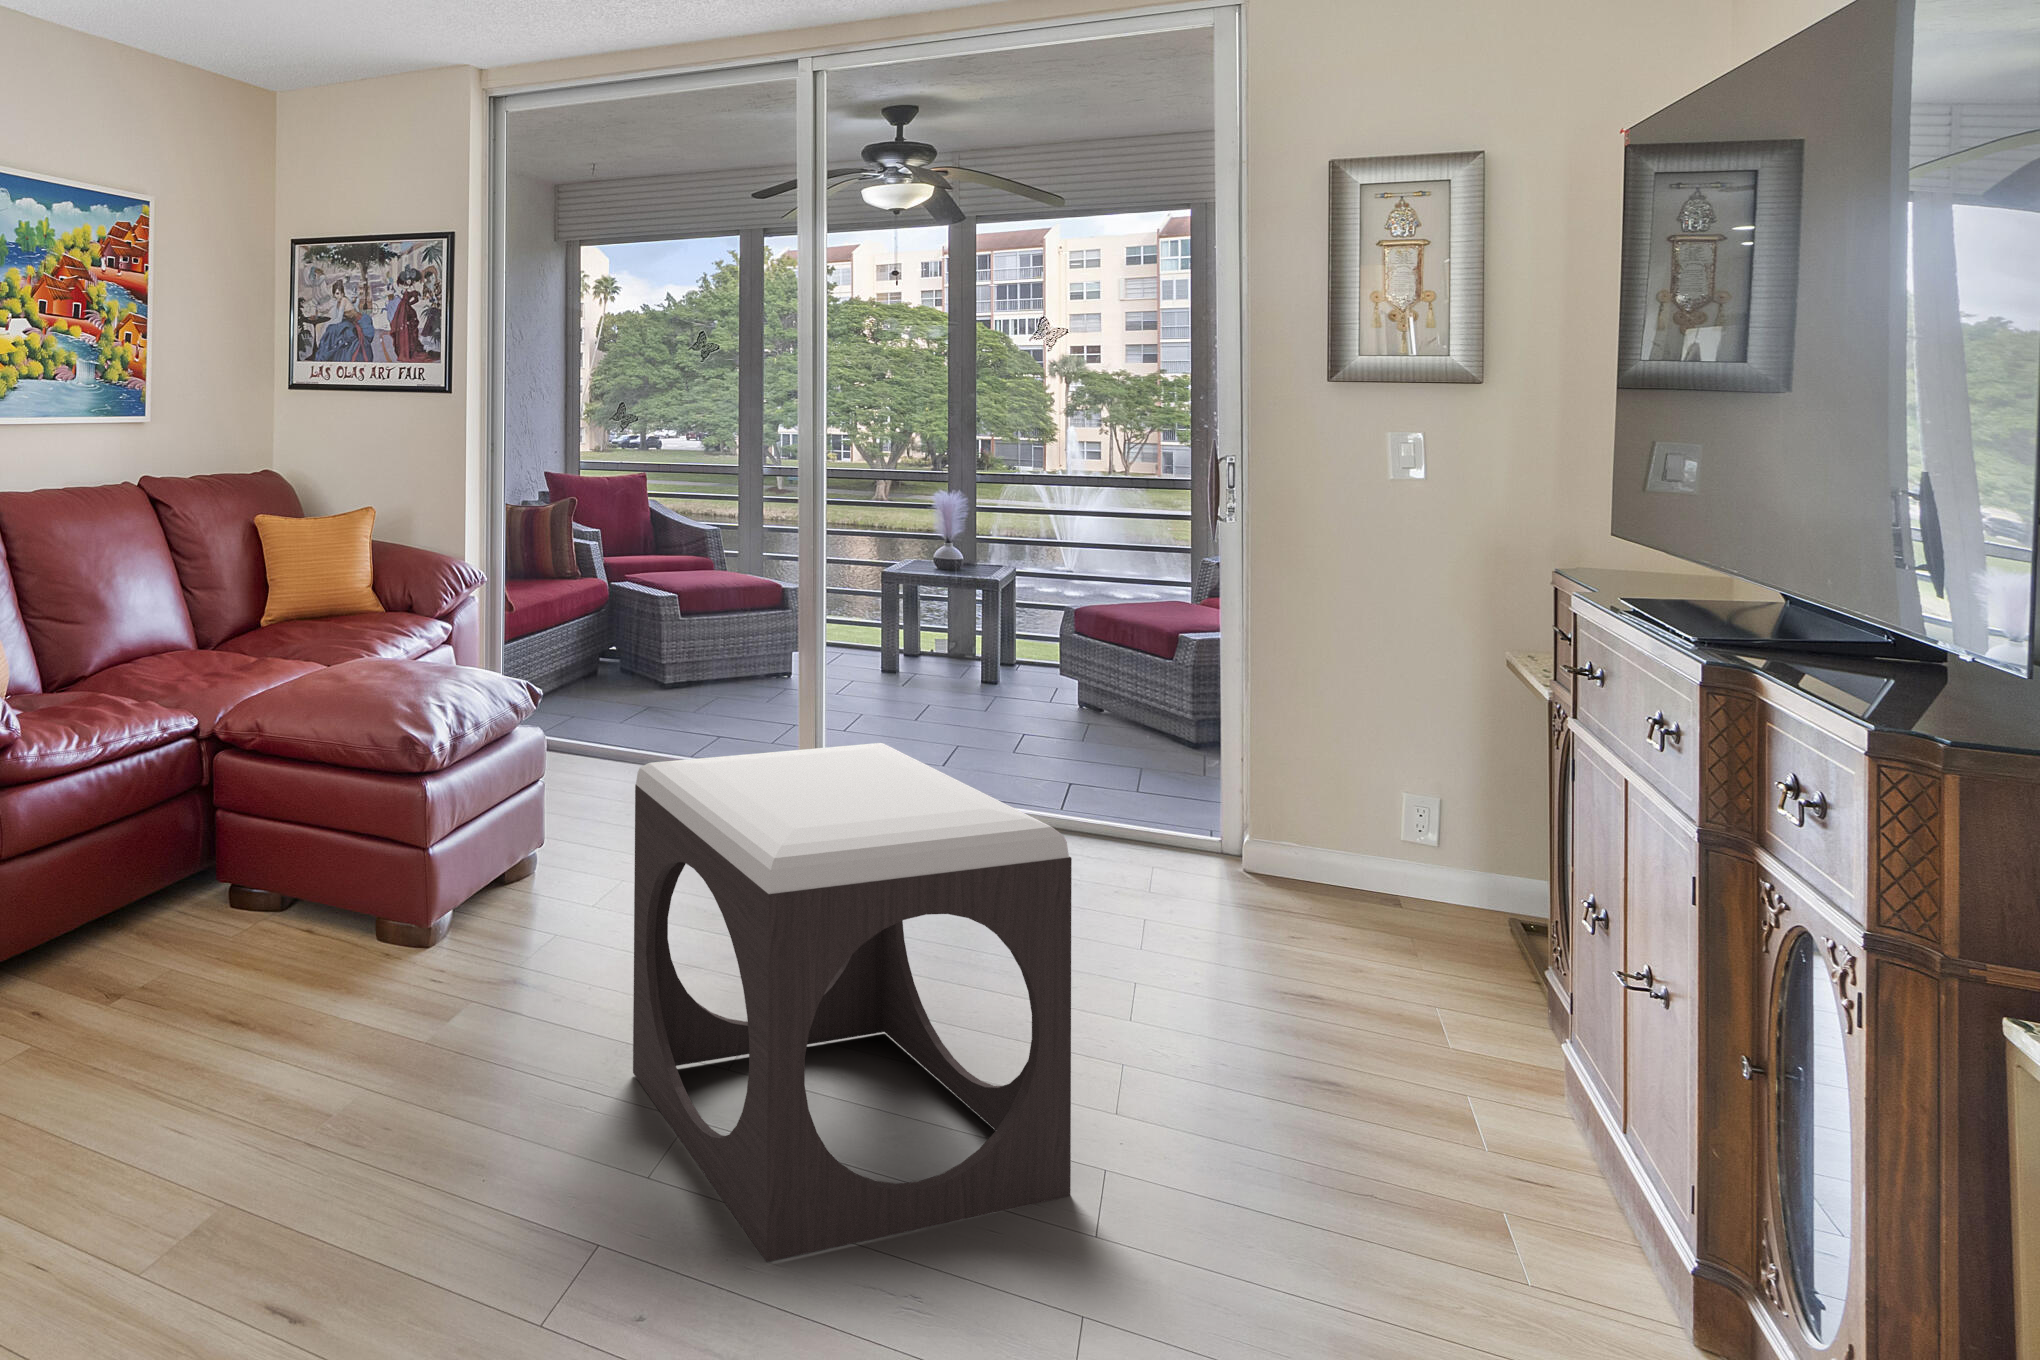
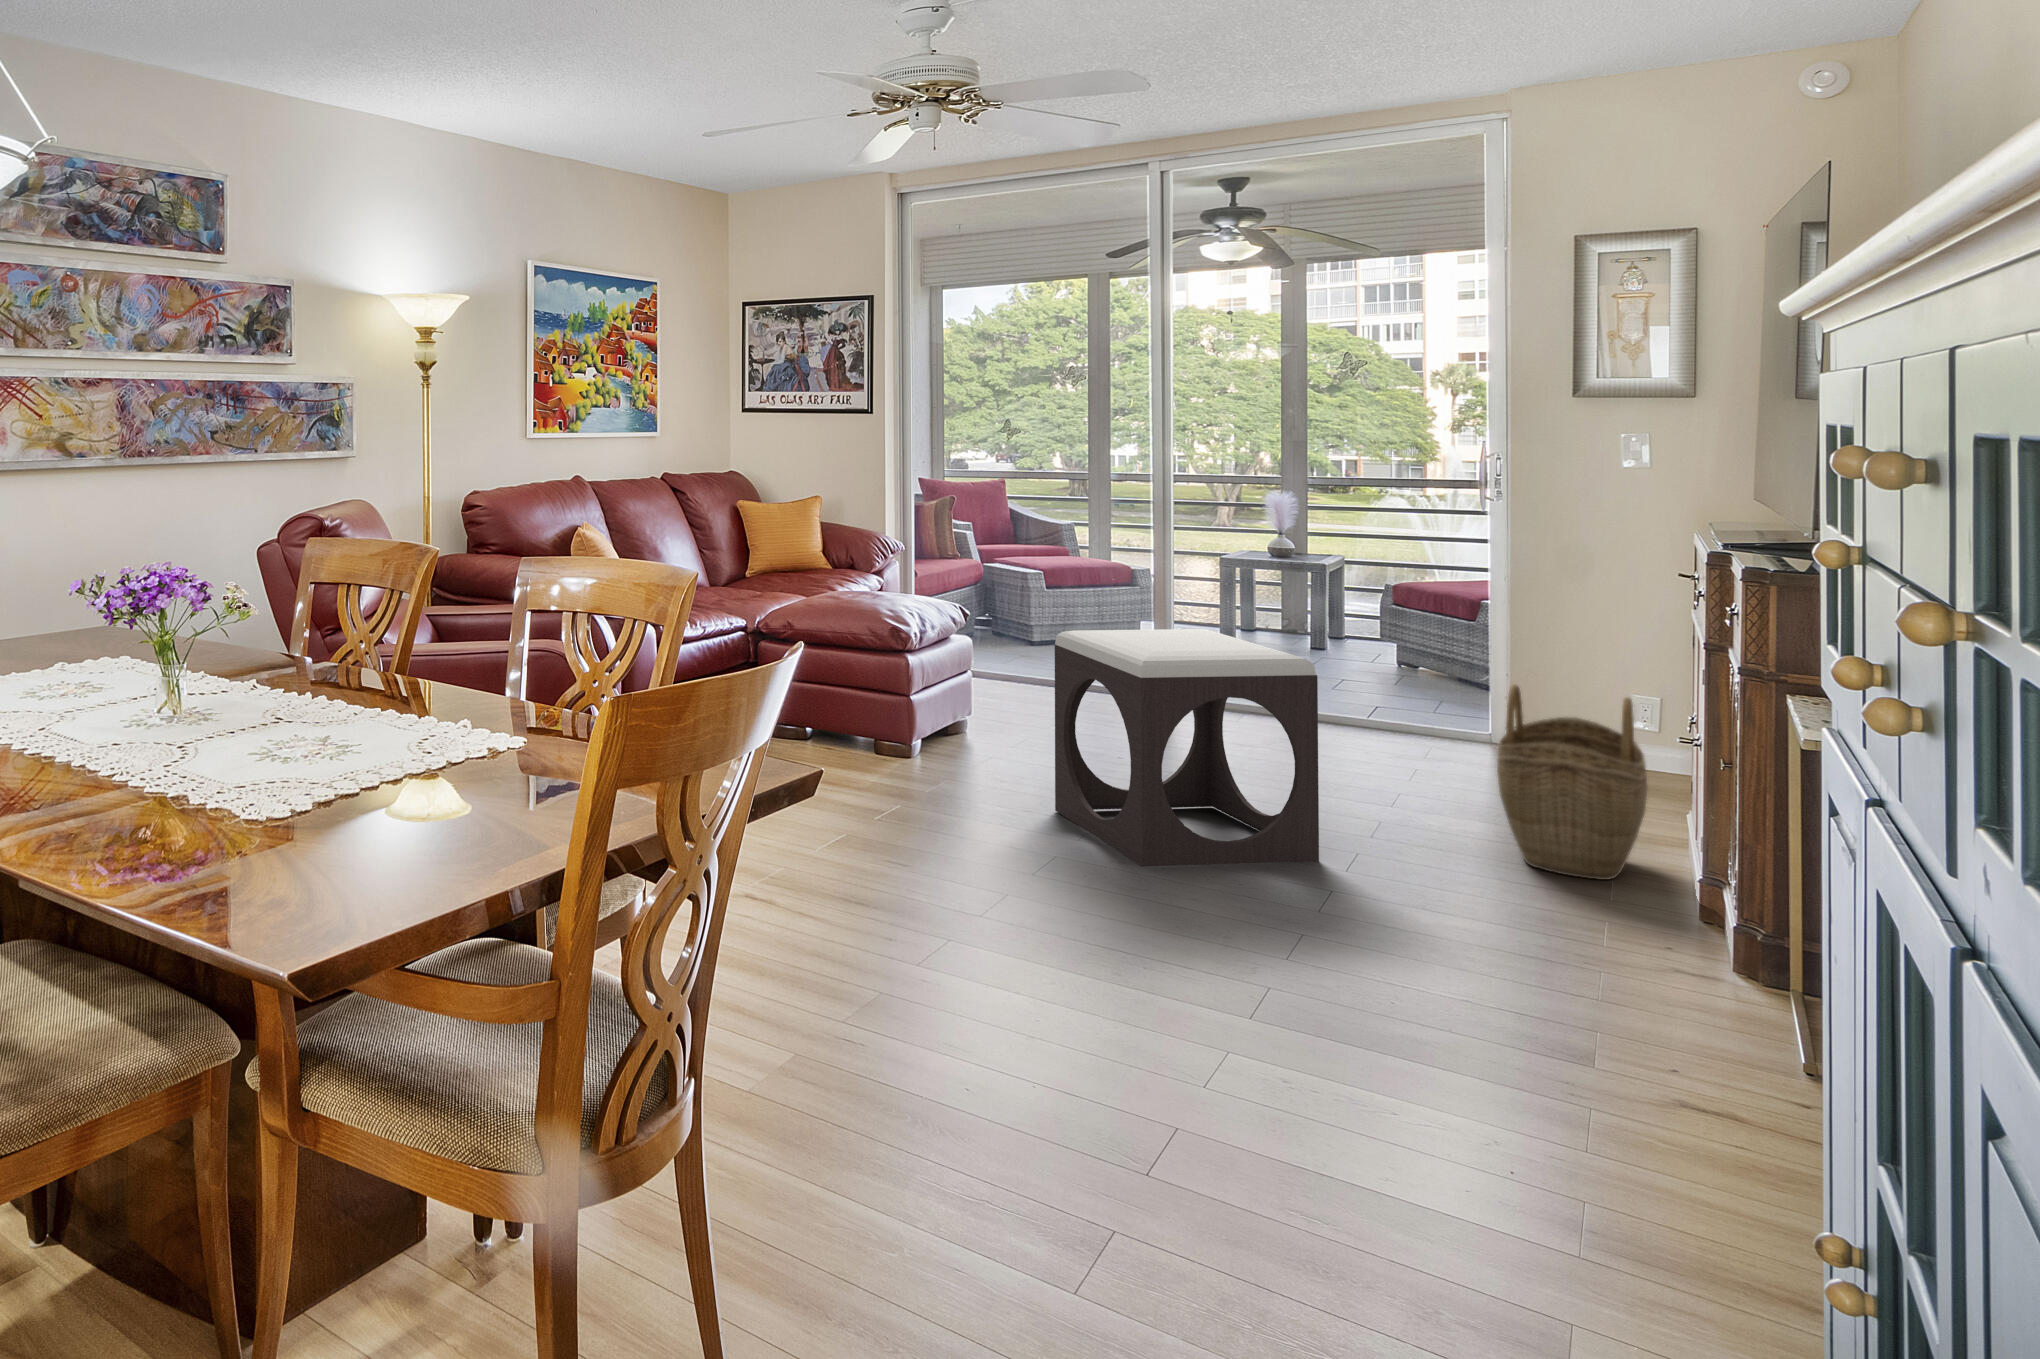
woven basket: none [1337,839,1592,1202] -> present [1497,684,1647,880]

